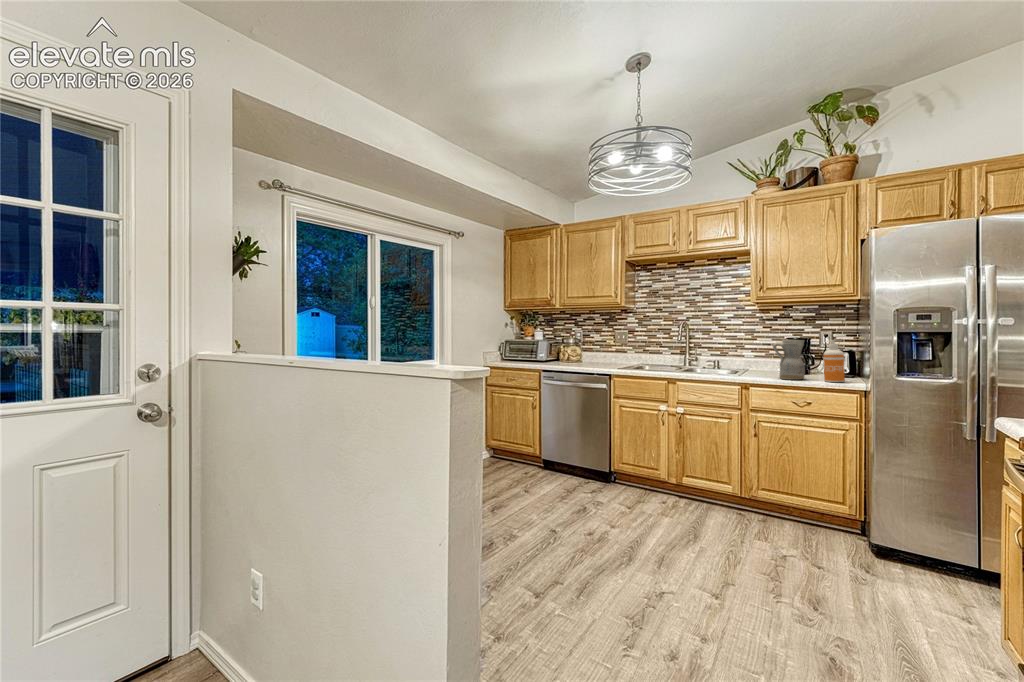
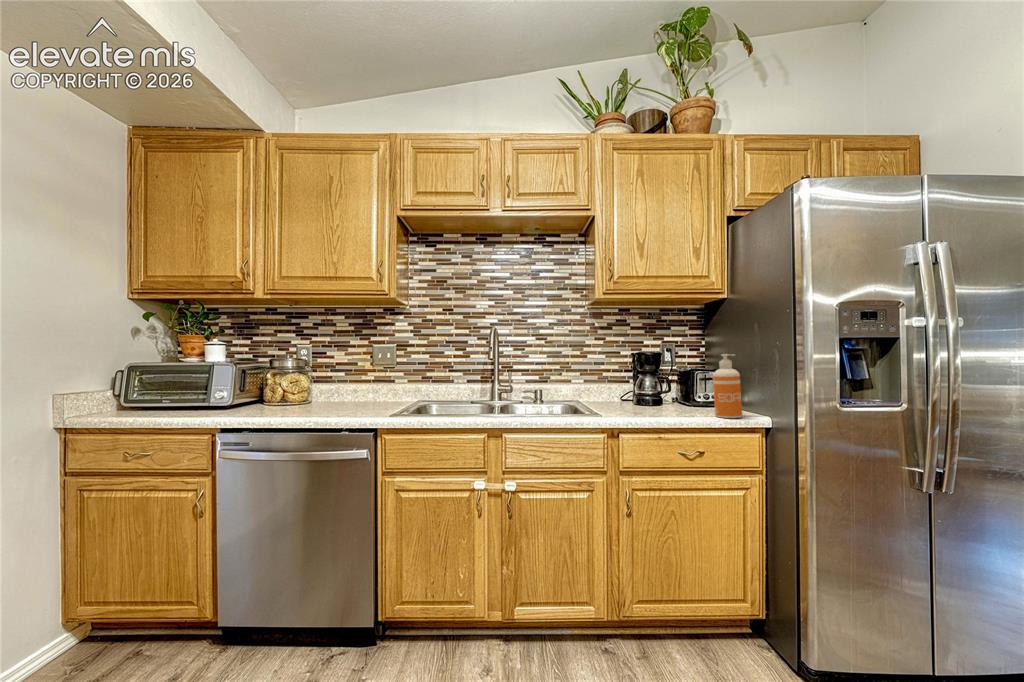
ceramic pitcher: present [773,340,805,379] -> none [646,355,689,417]

